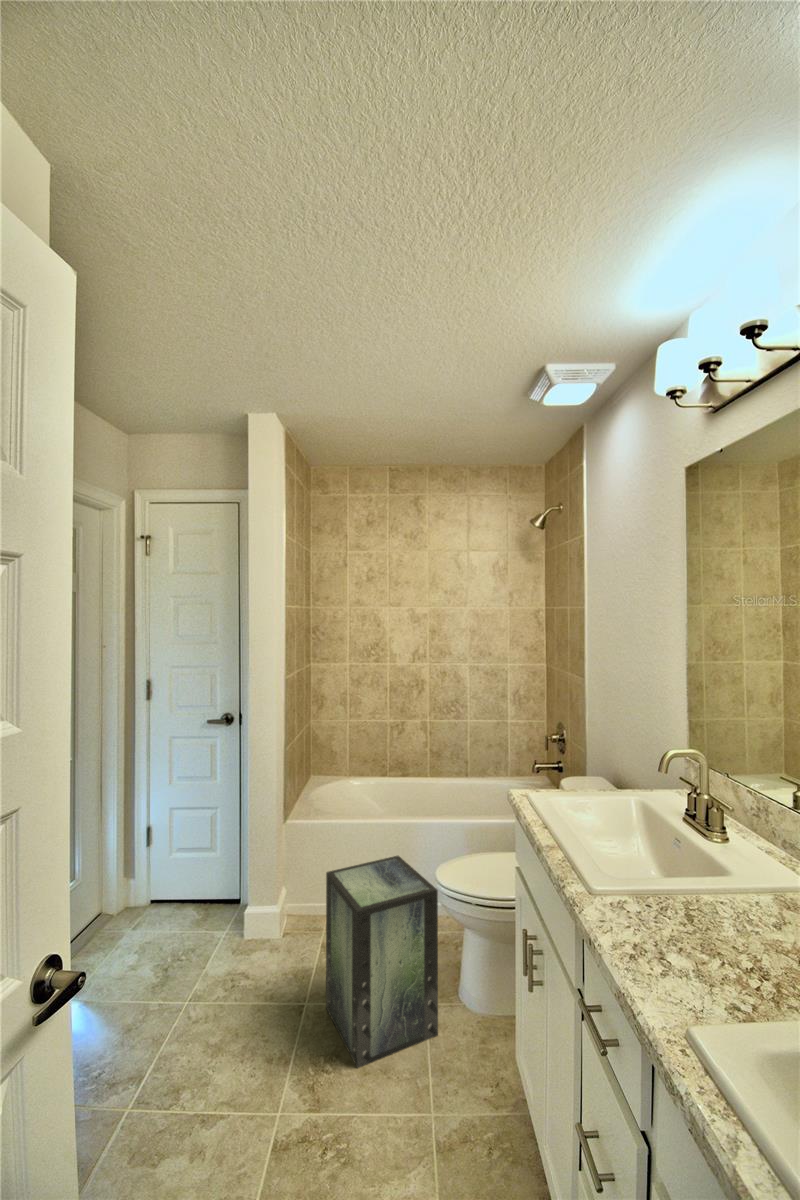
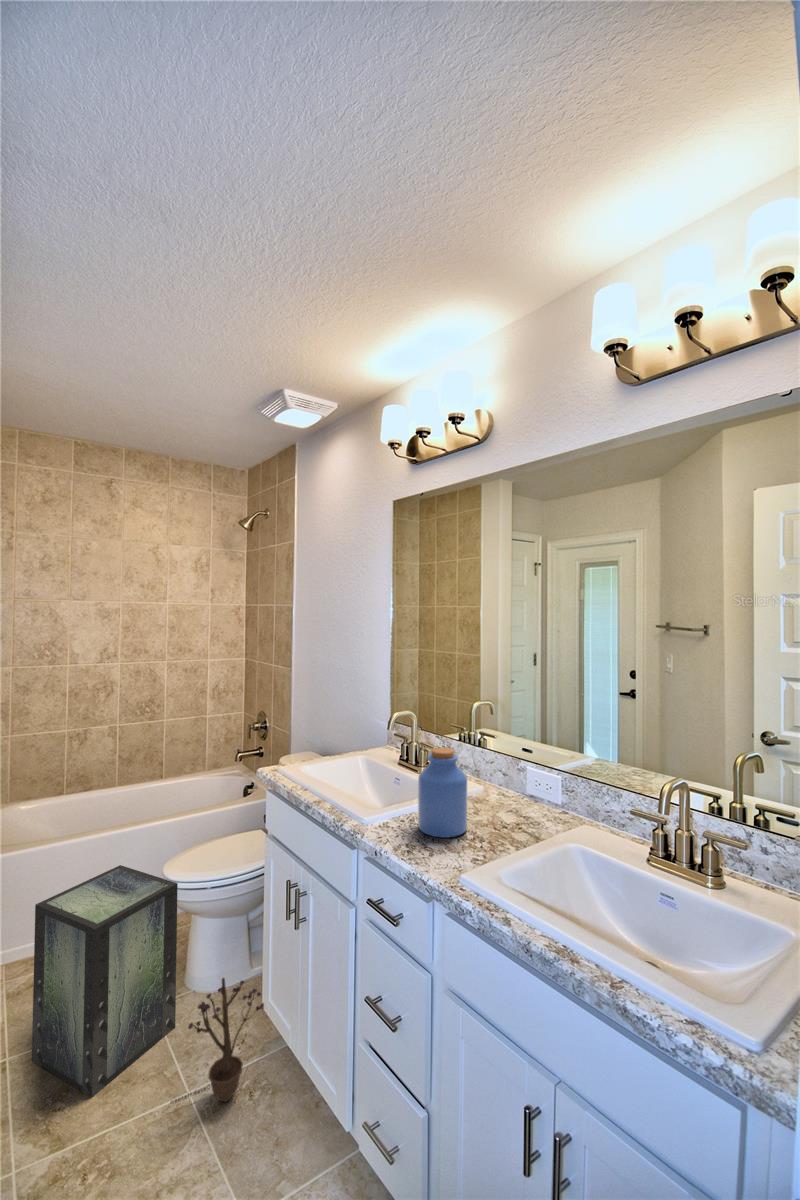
jar: none [664,813,749,955] -> present [418,747,467,838]
decorative plant: none [413,1009,506,1146] -> present [170,978,264,1103]

